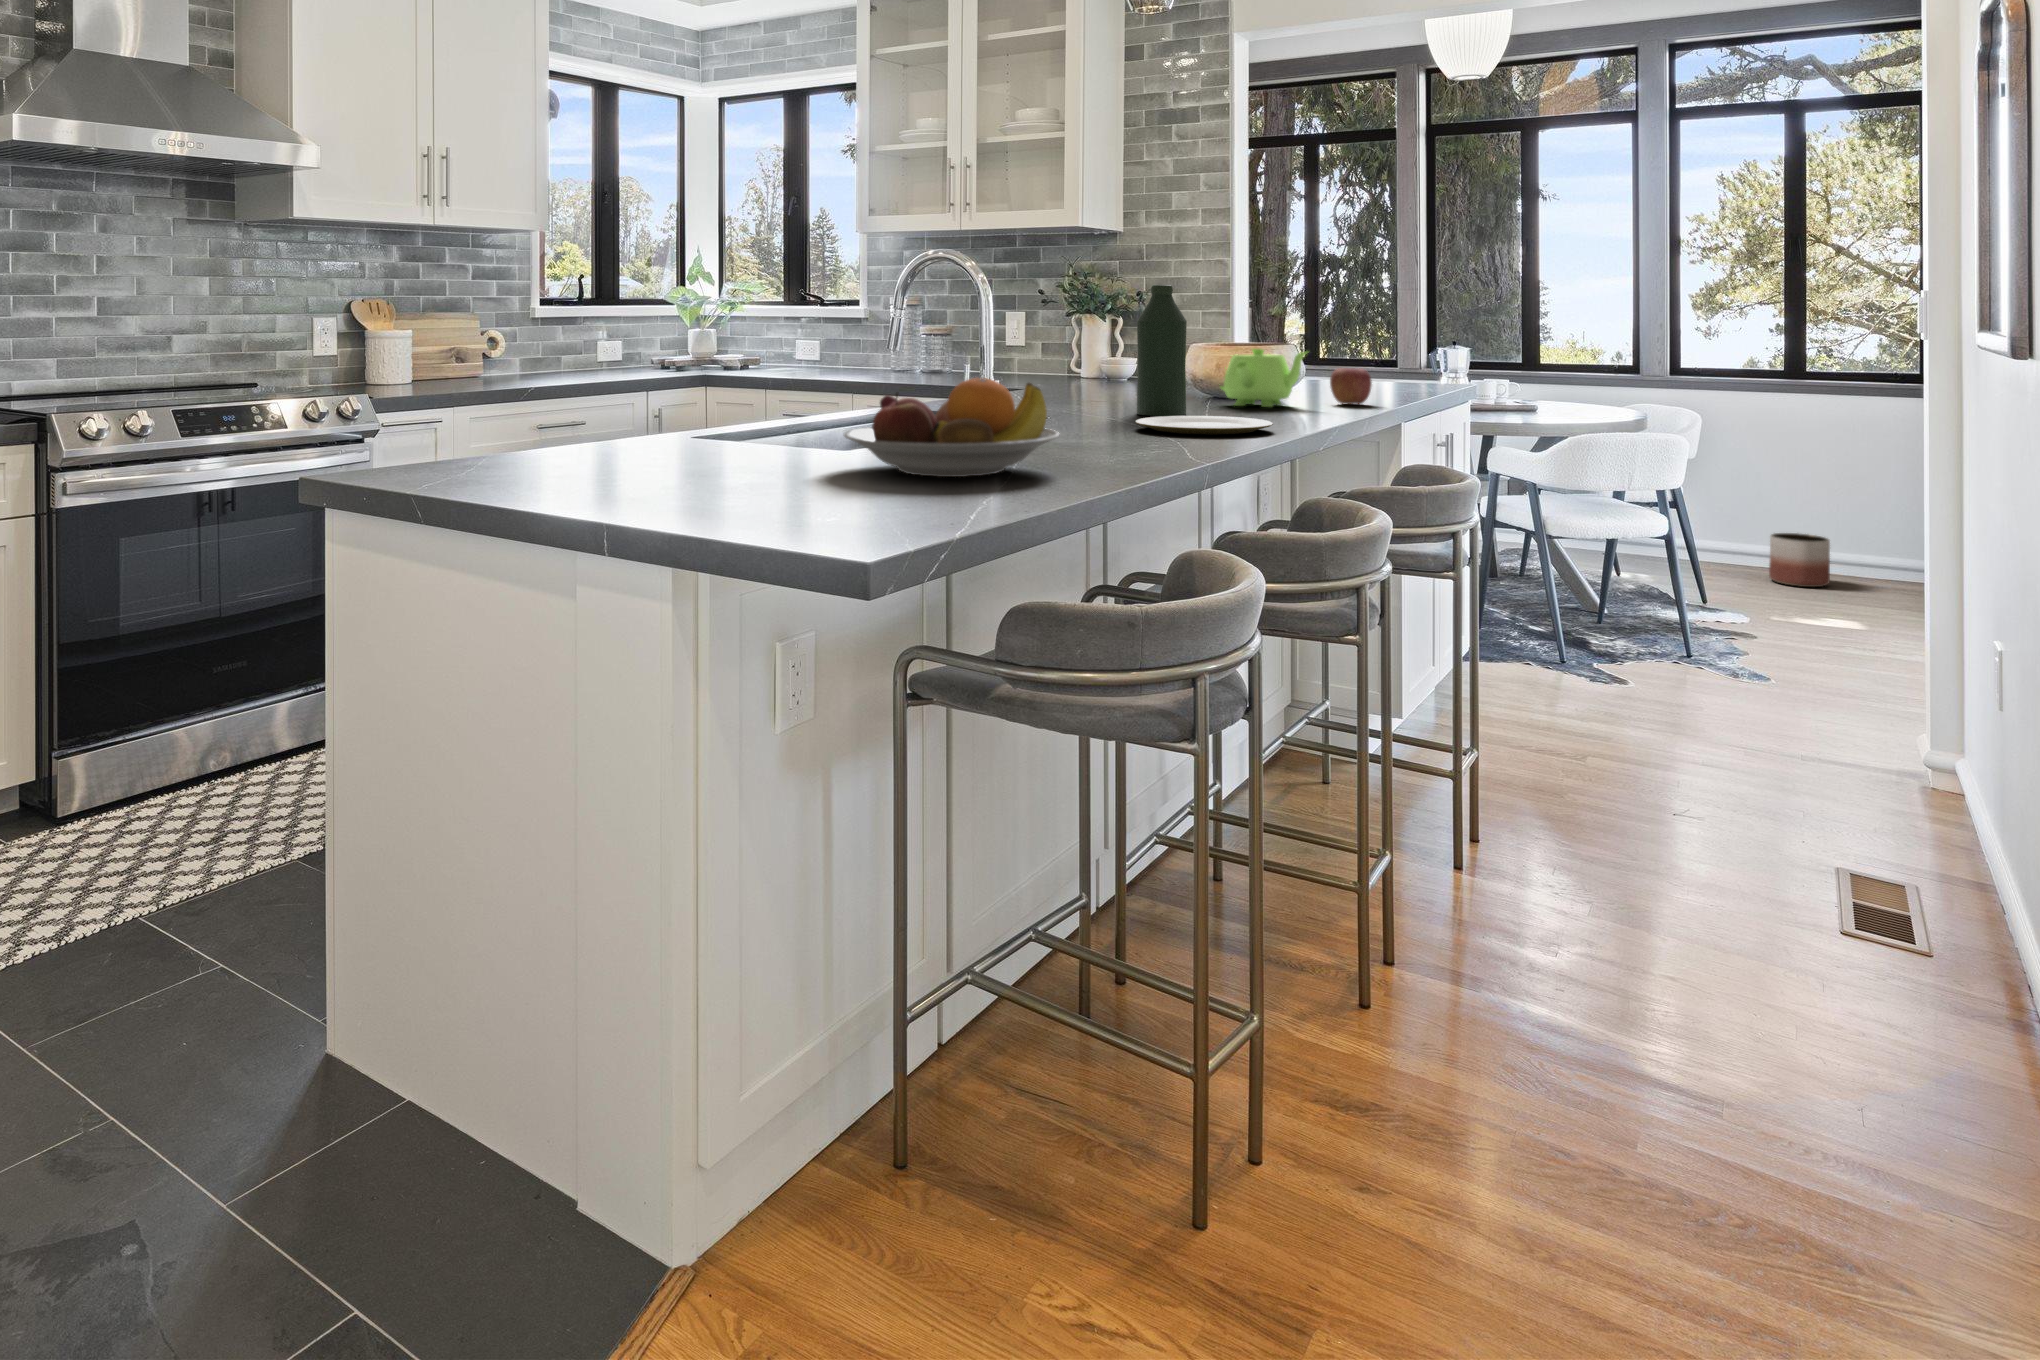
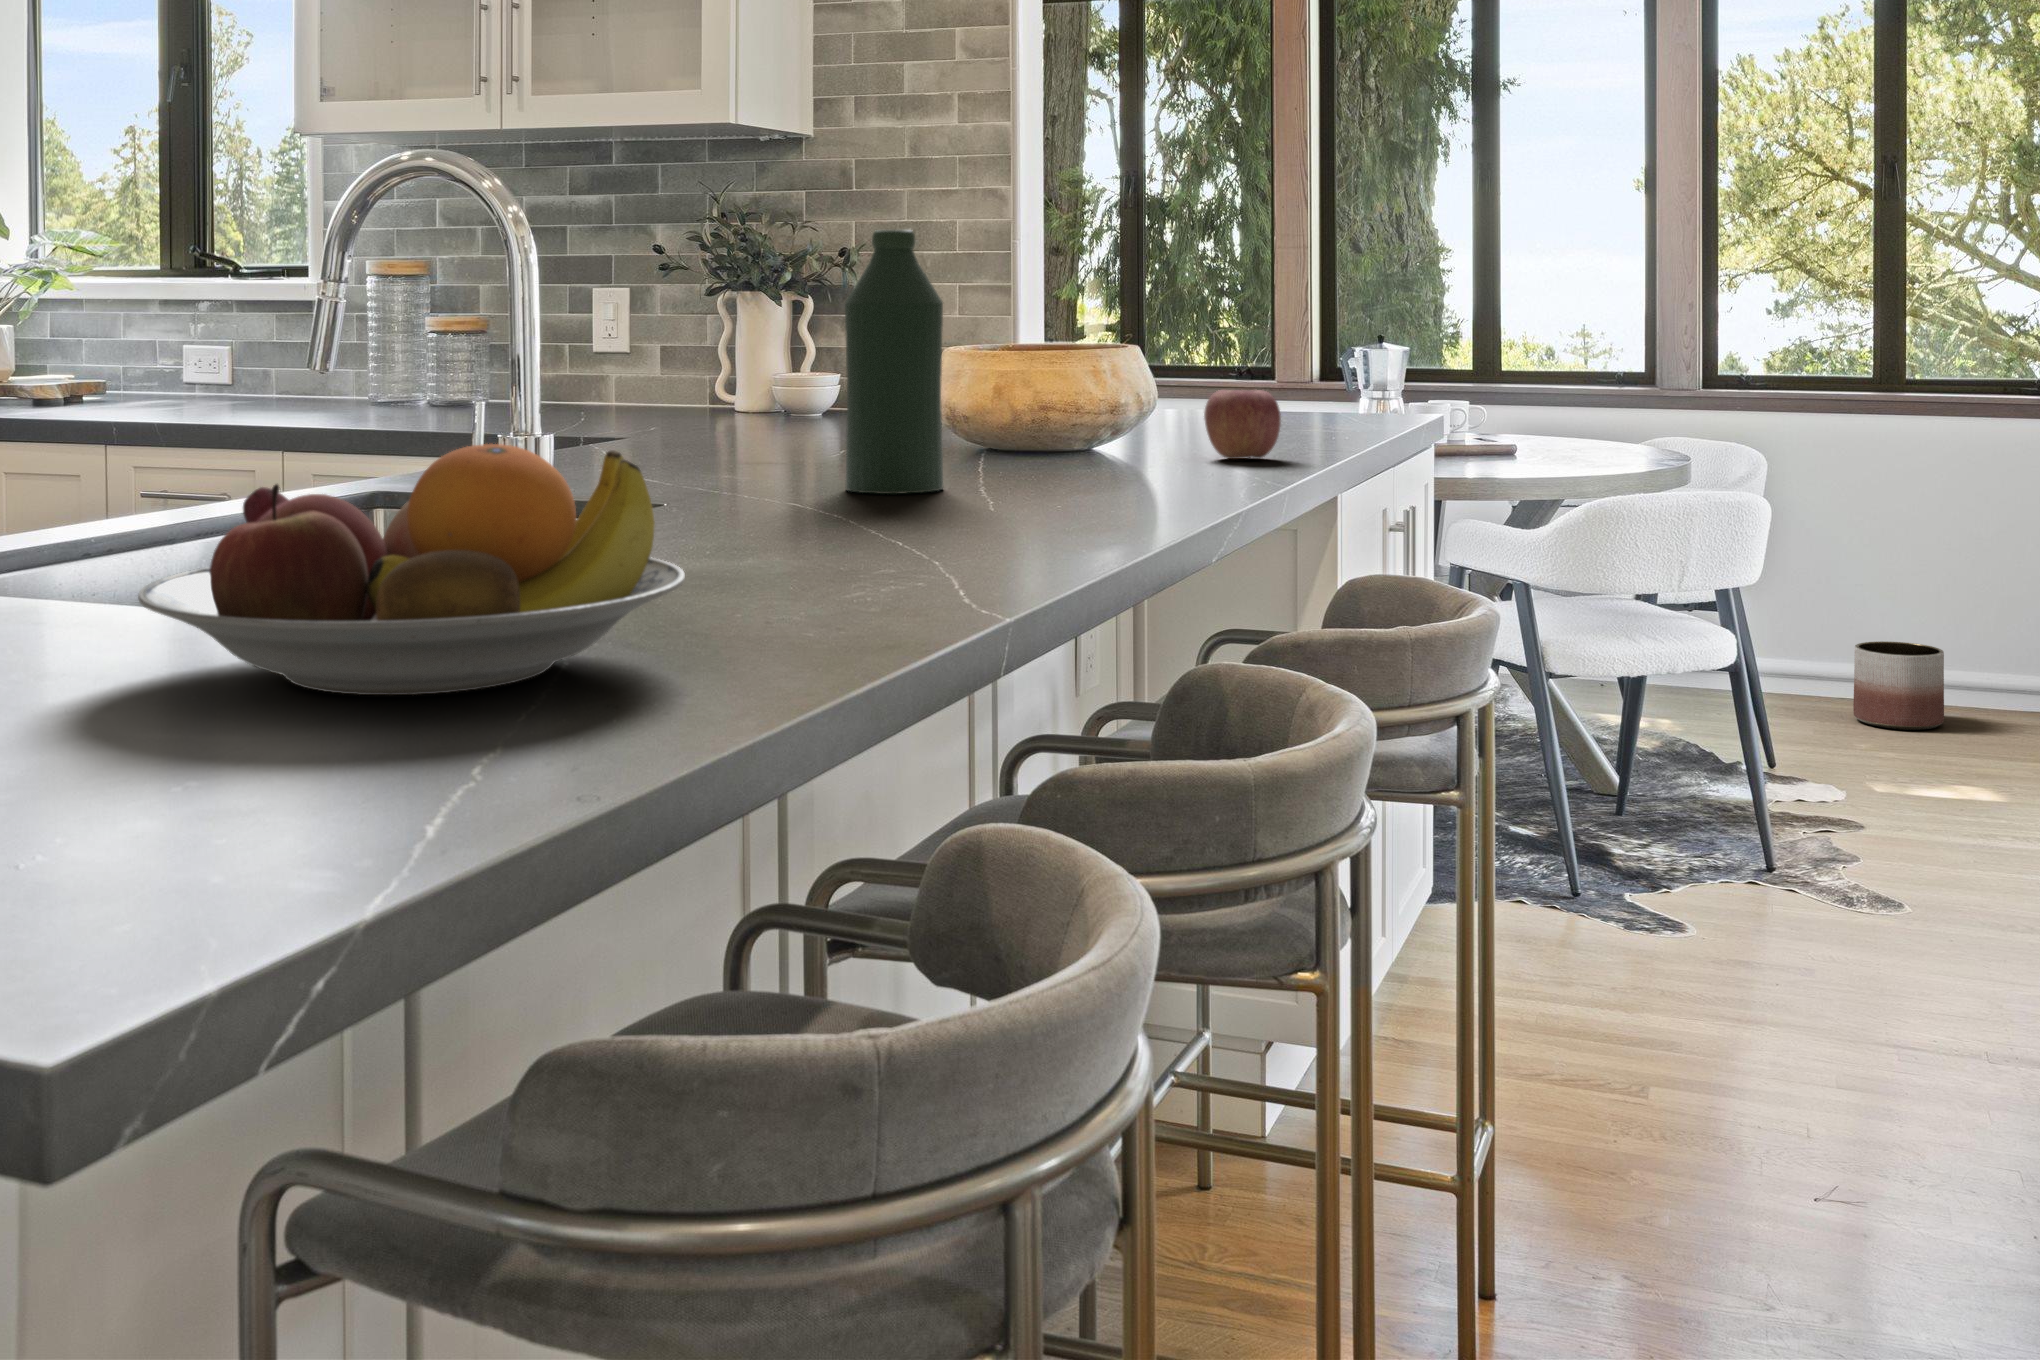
teapot: present [1221,349,1307,407] -> none [1000,351,1172,468]
plate: present [1136,416,1273,435] -> none [848,496,1128,539]

